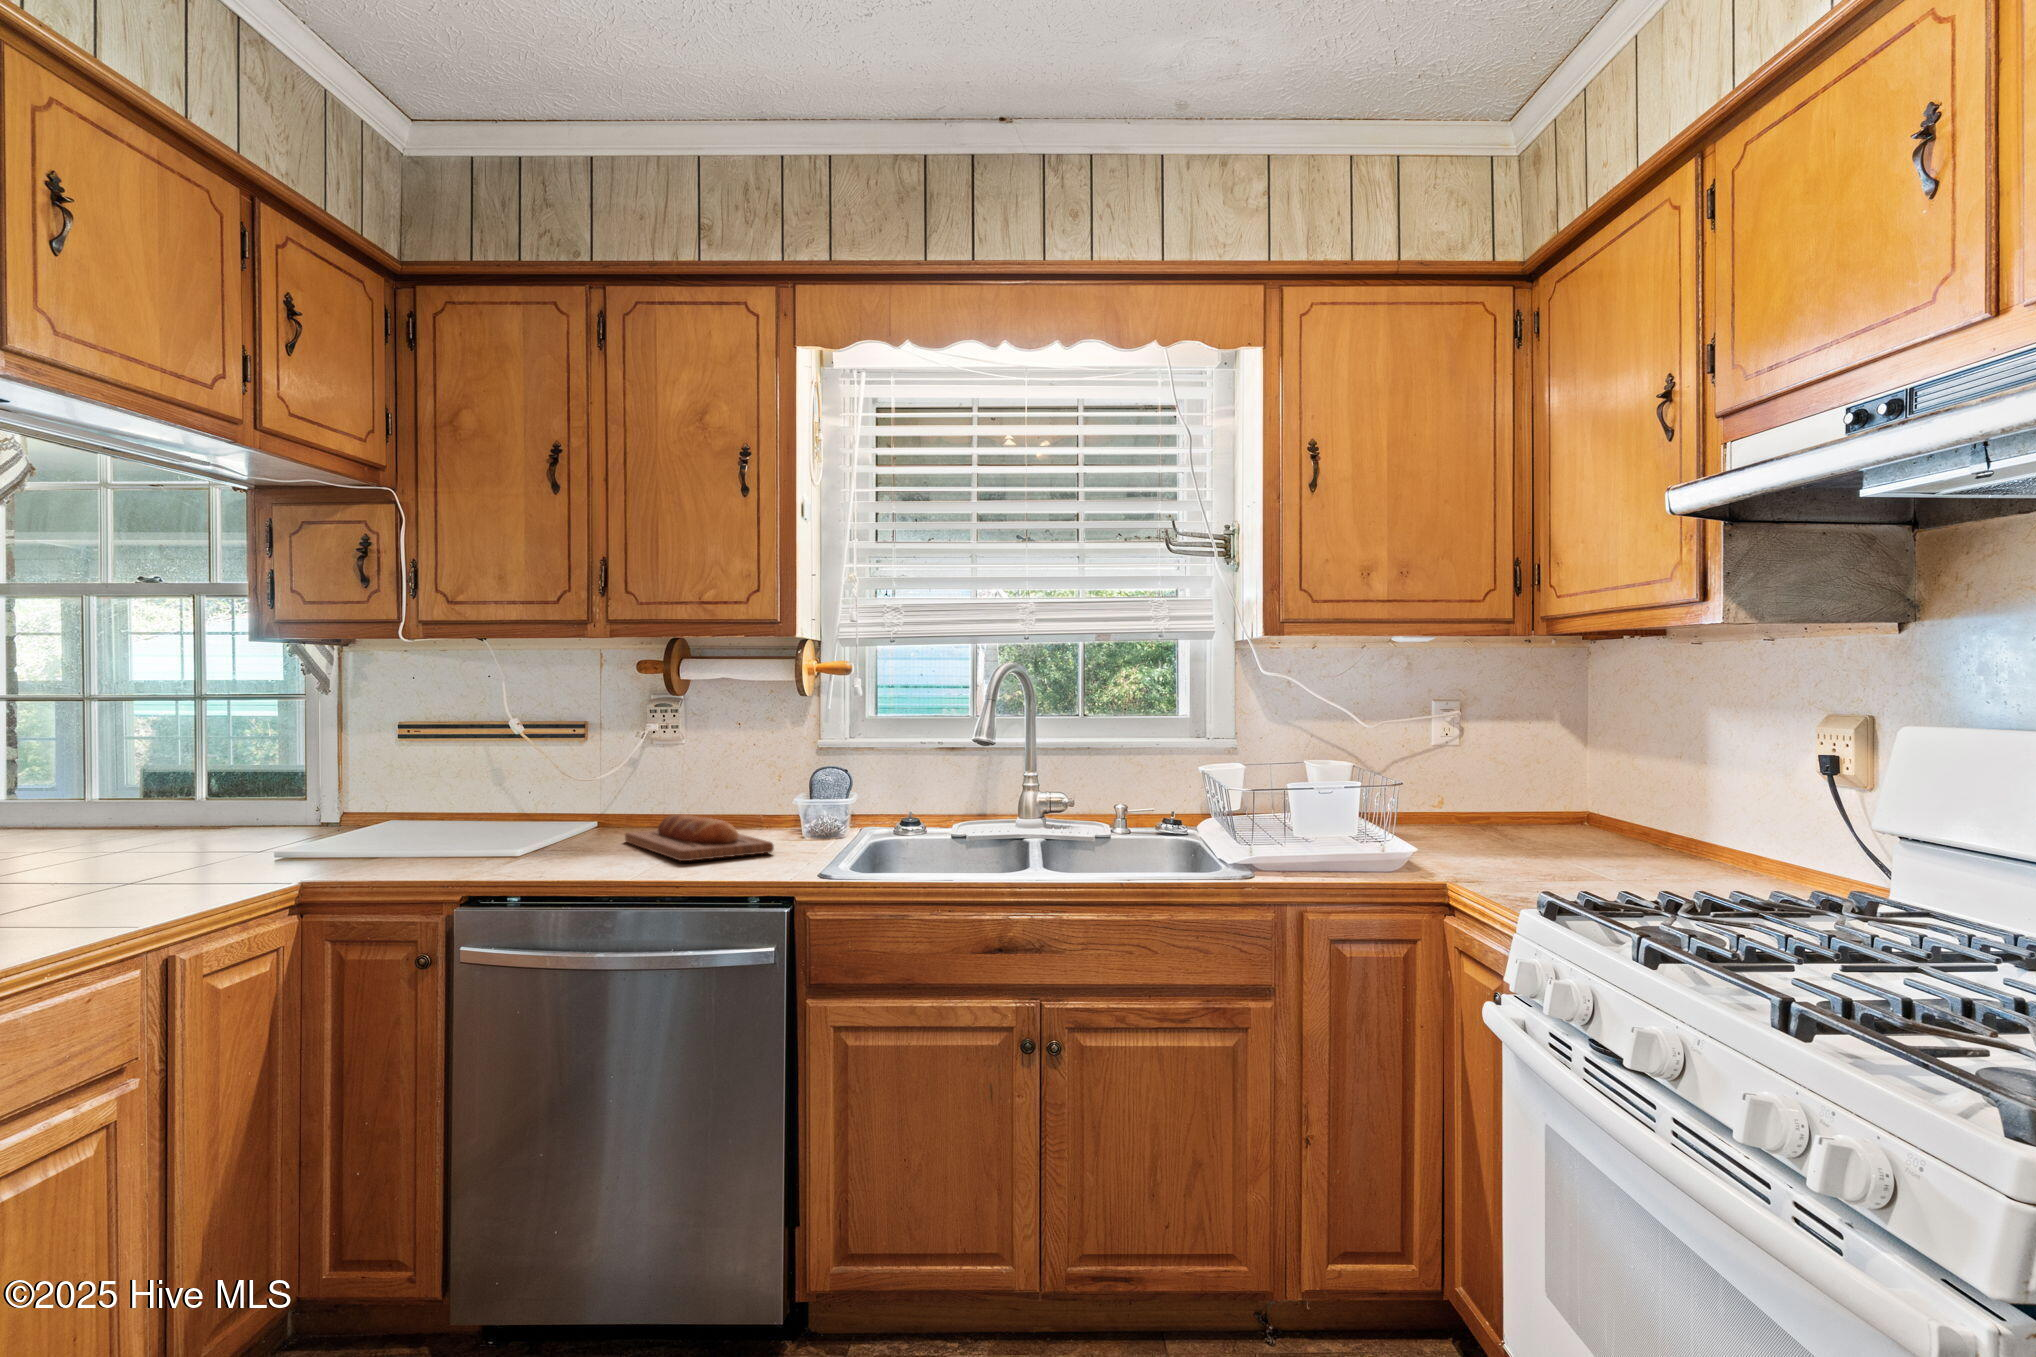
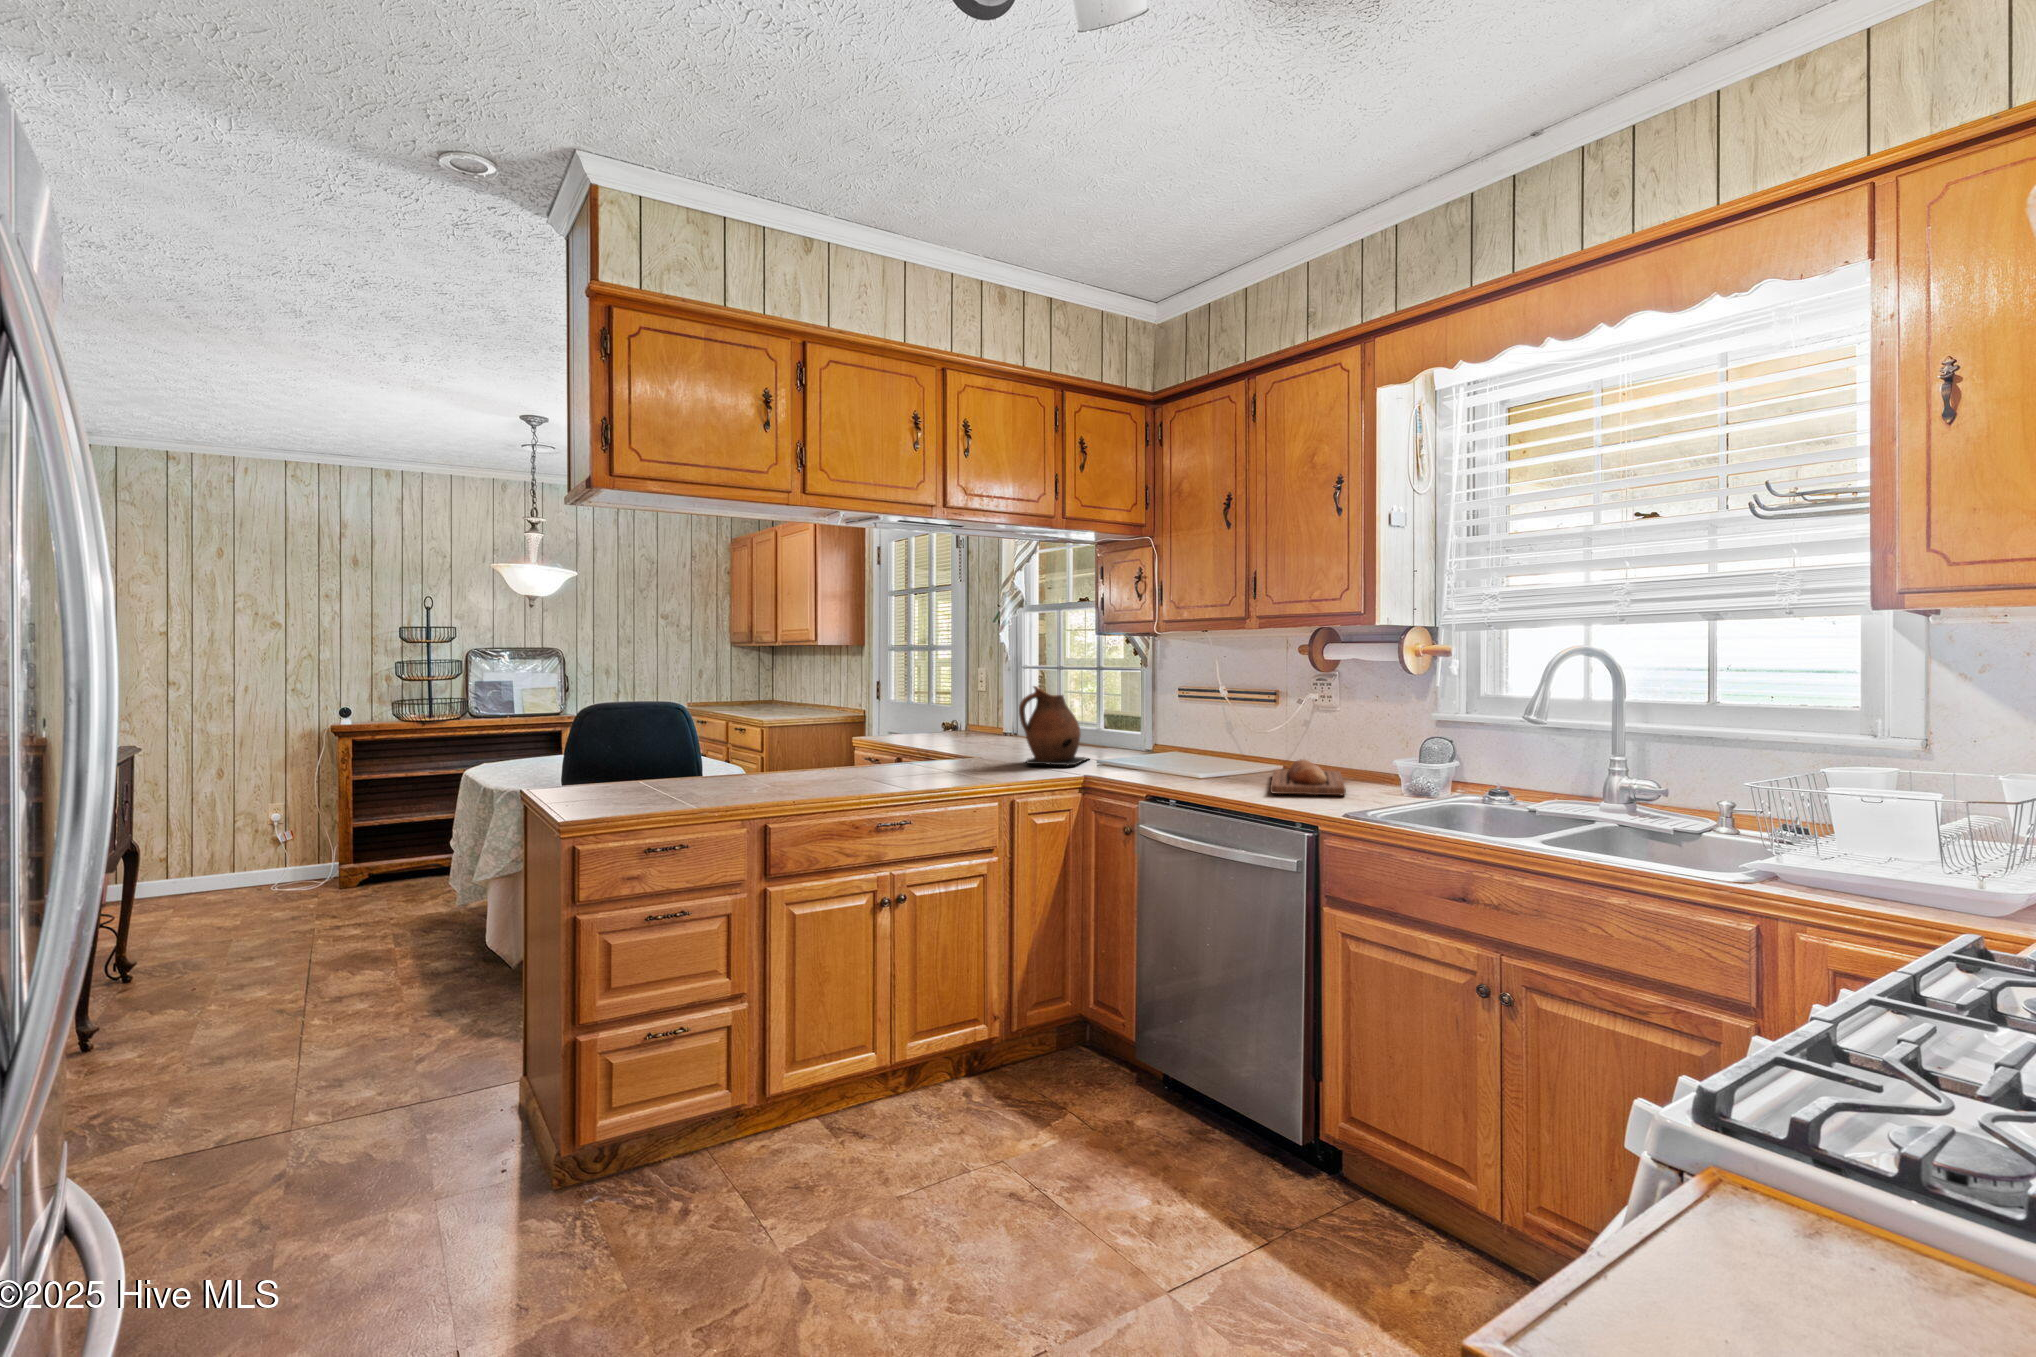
ceramic pitcher: none [110,721,254,871] -> present [1019,686,1088,766]

